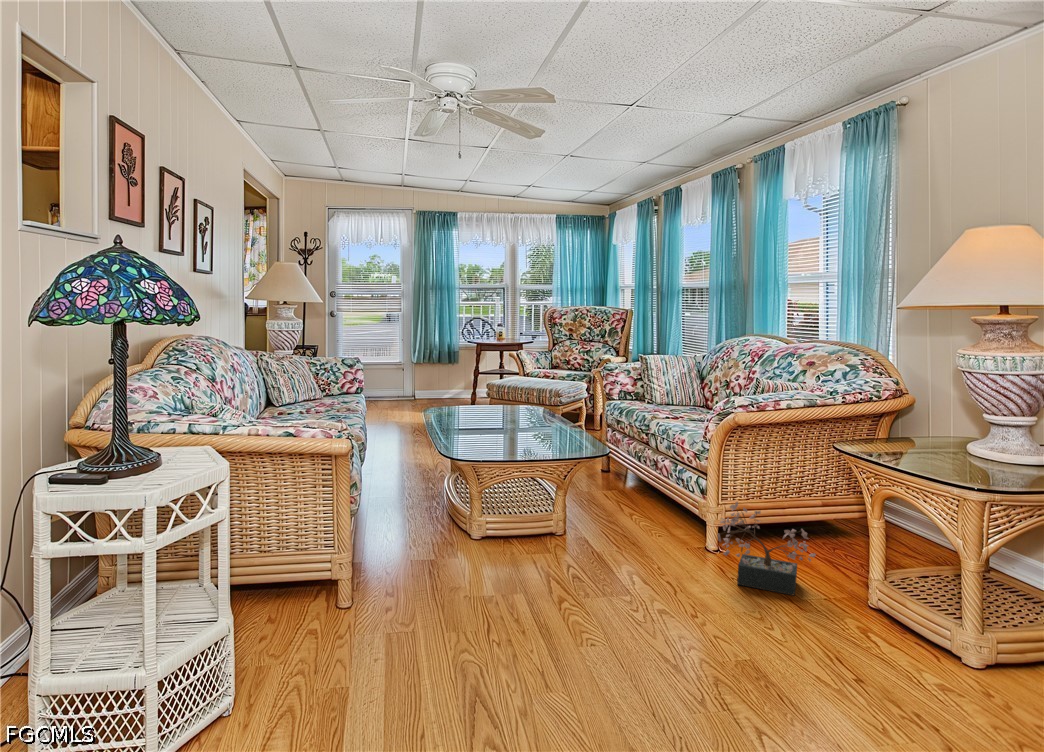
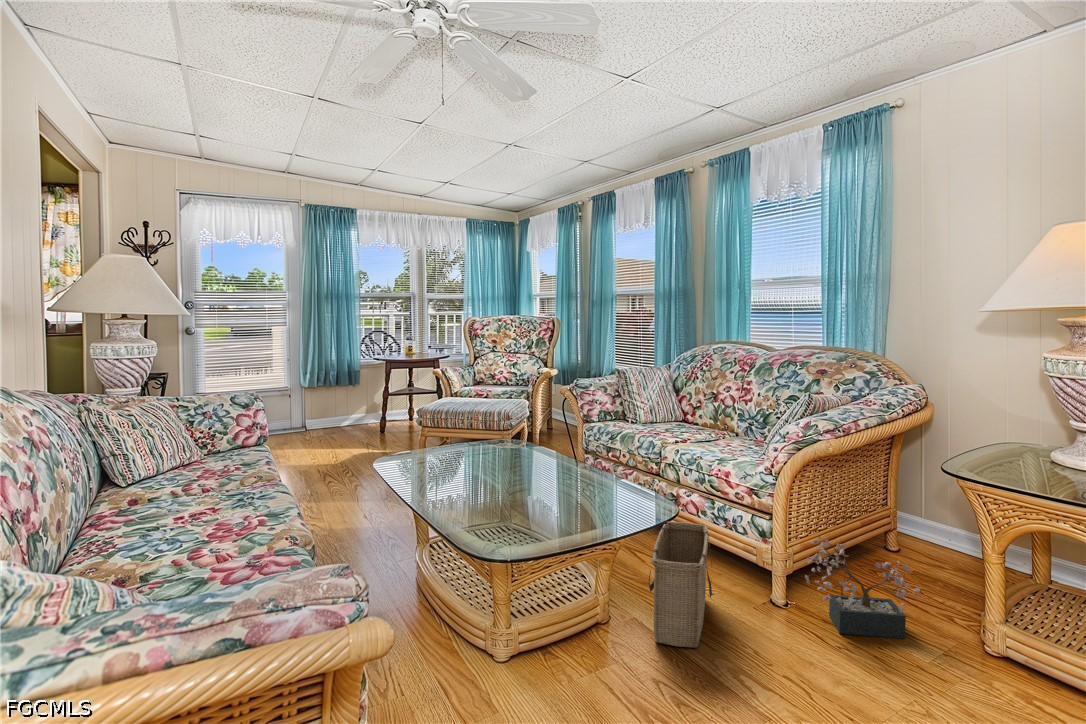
basket: none [572,480,648,577] -> present [649,522,712,647]

